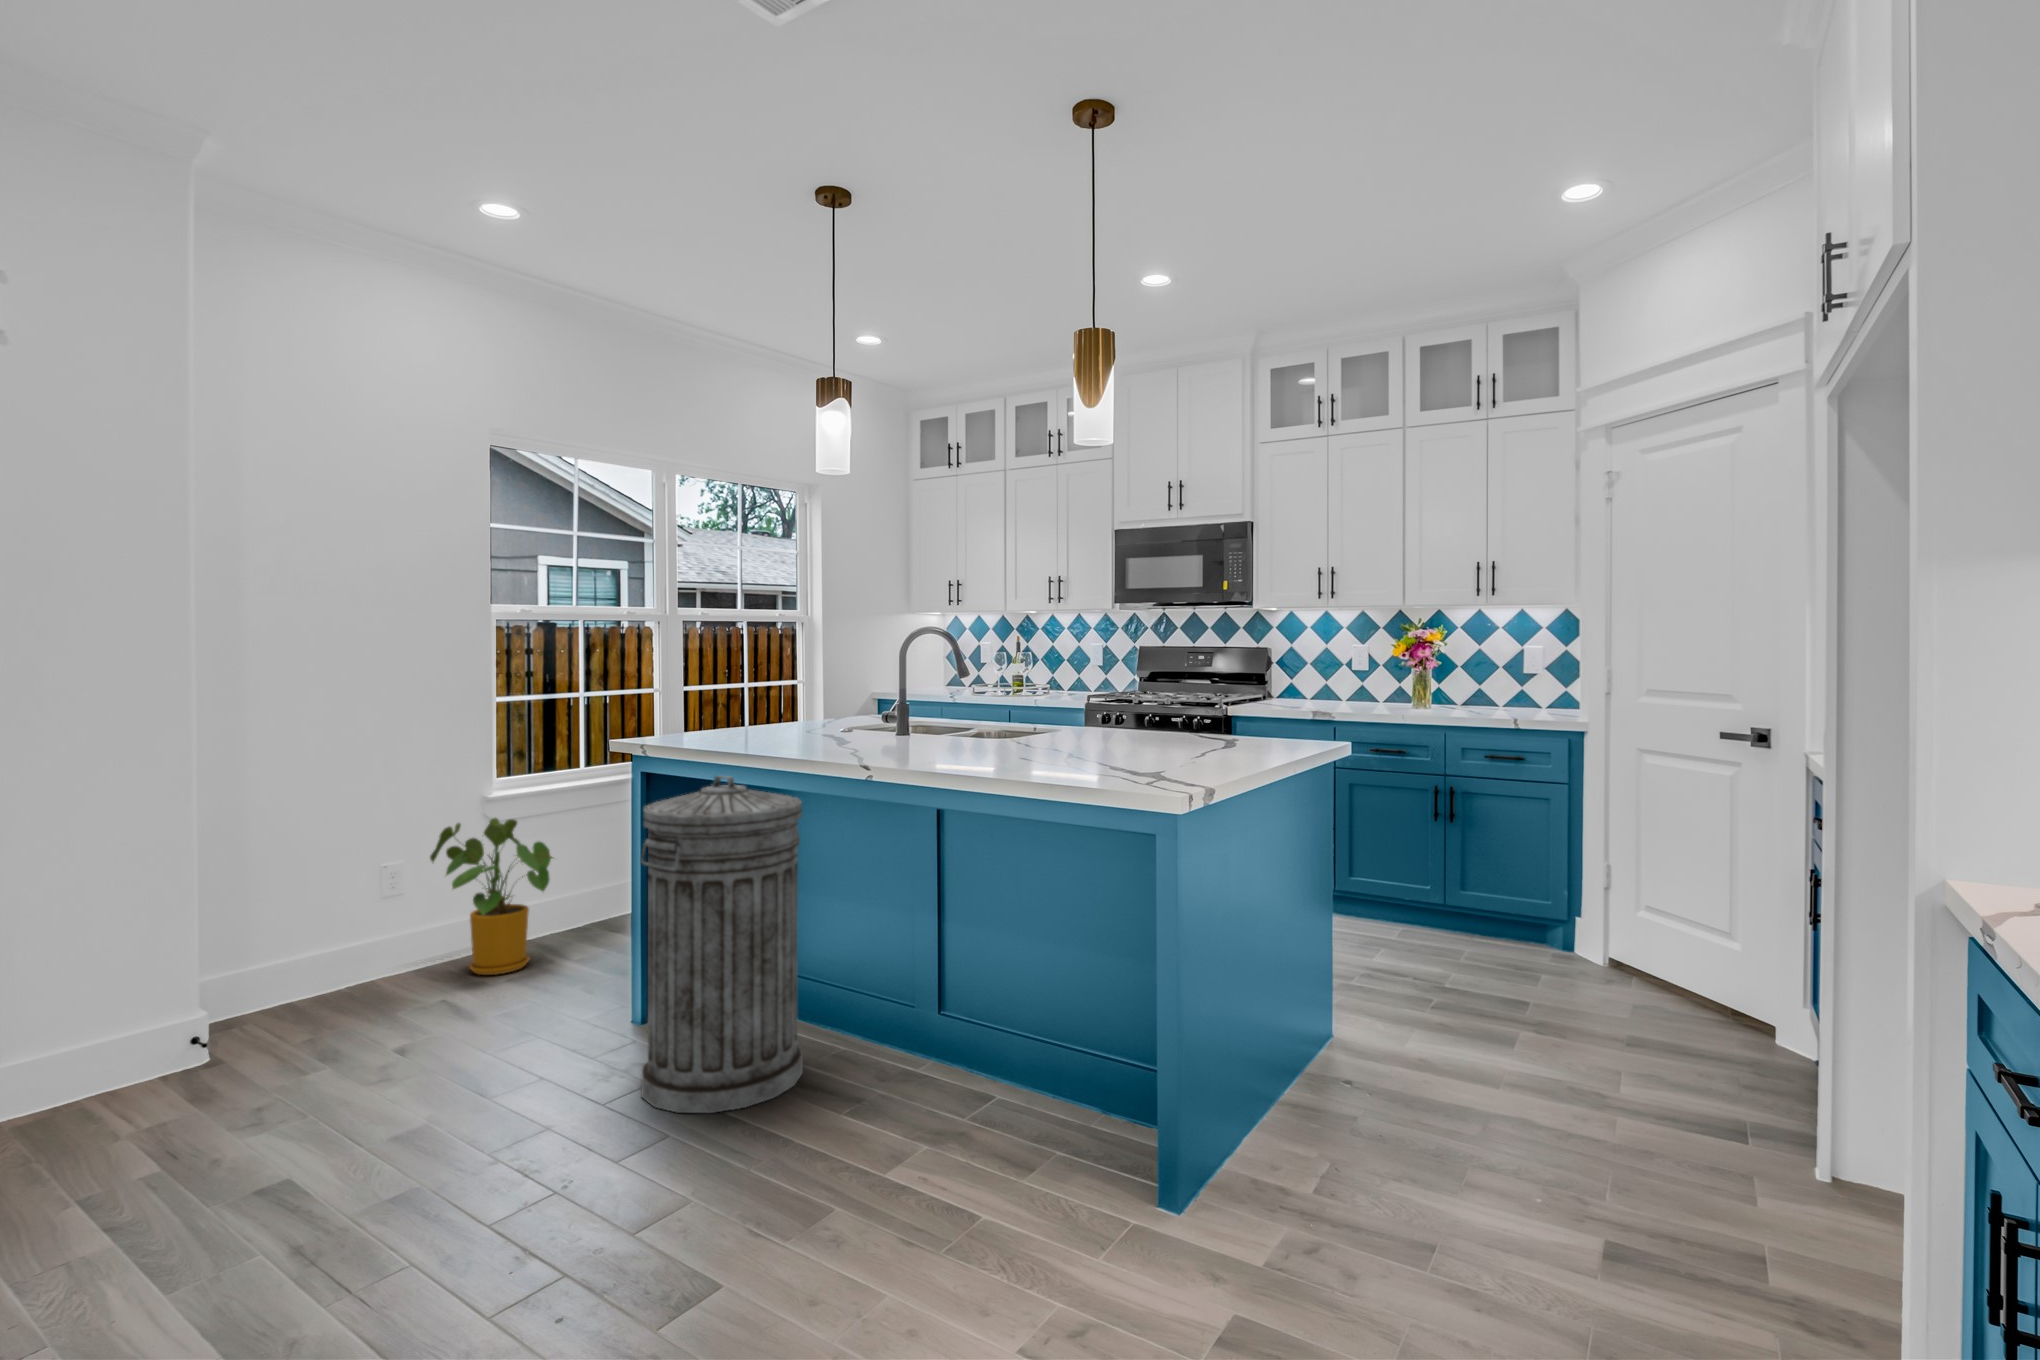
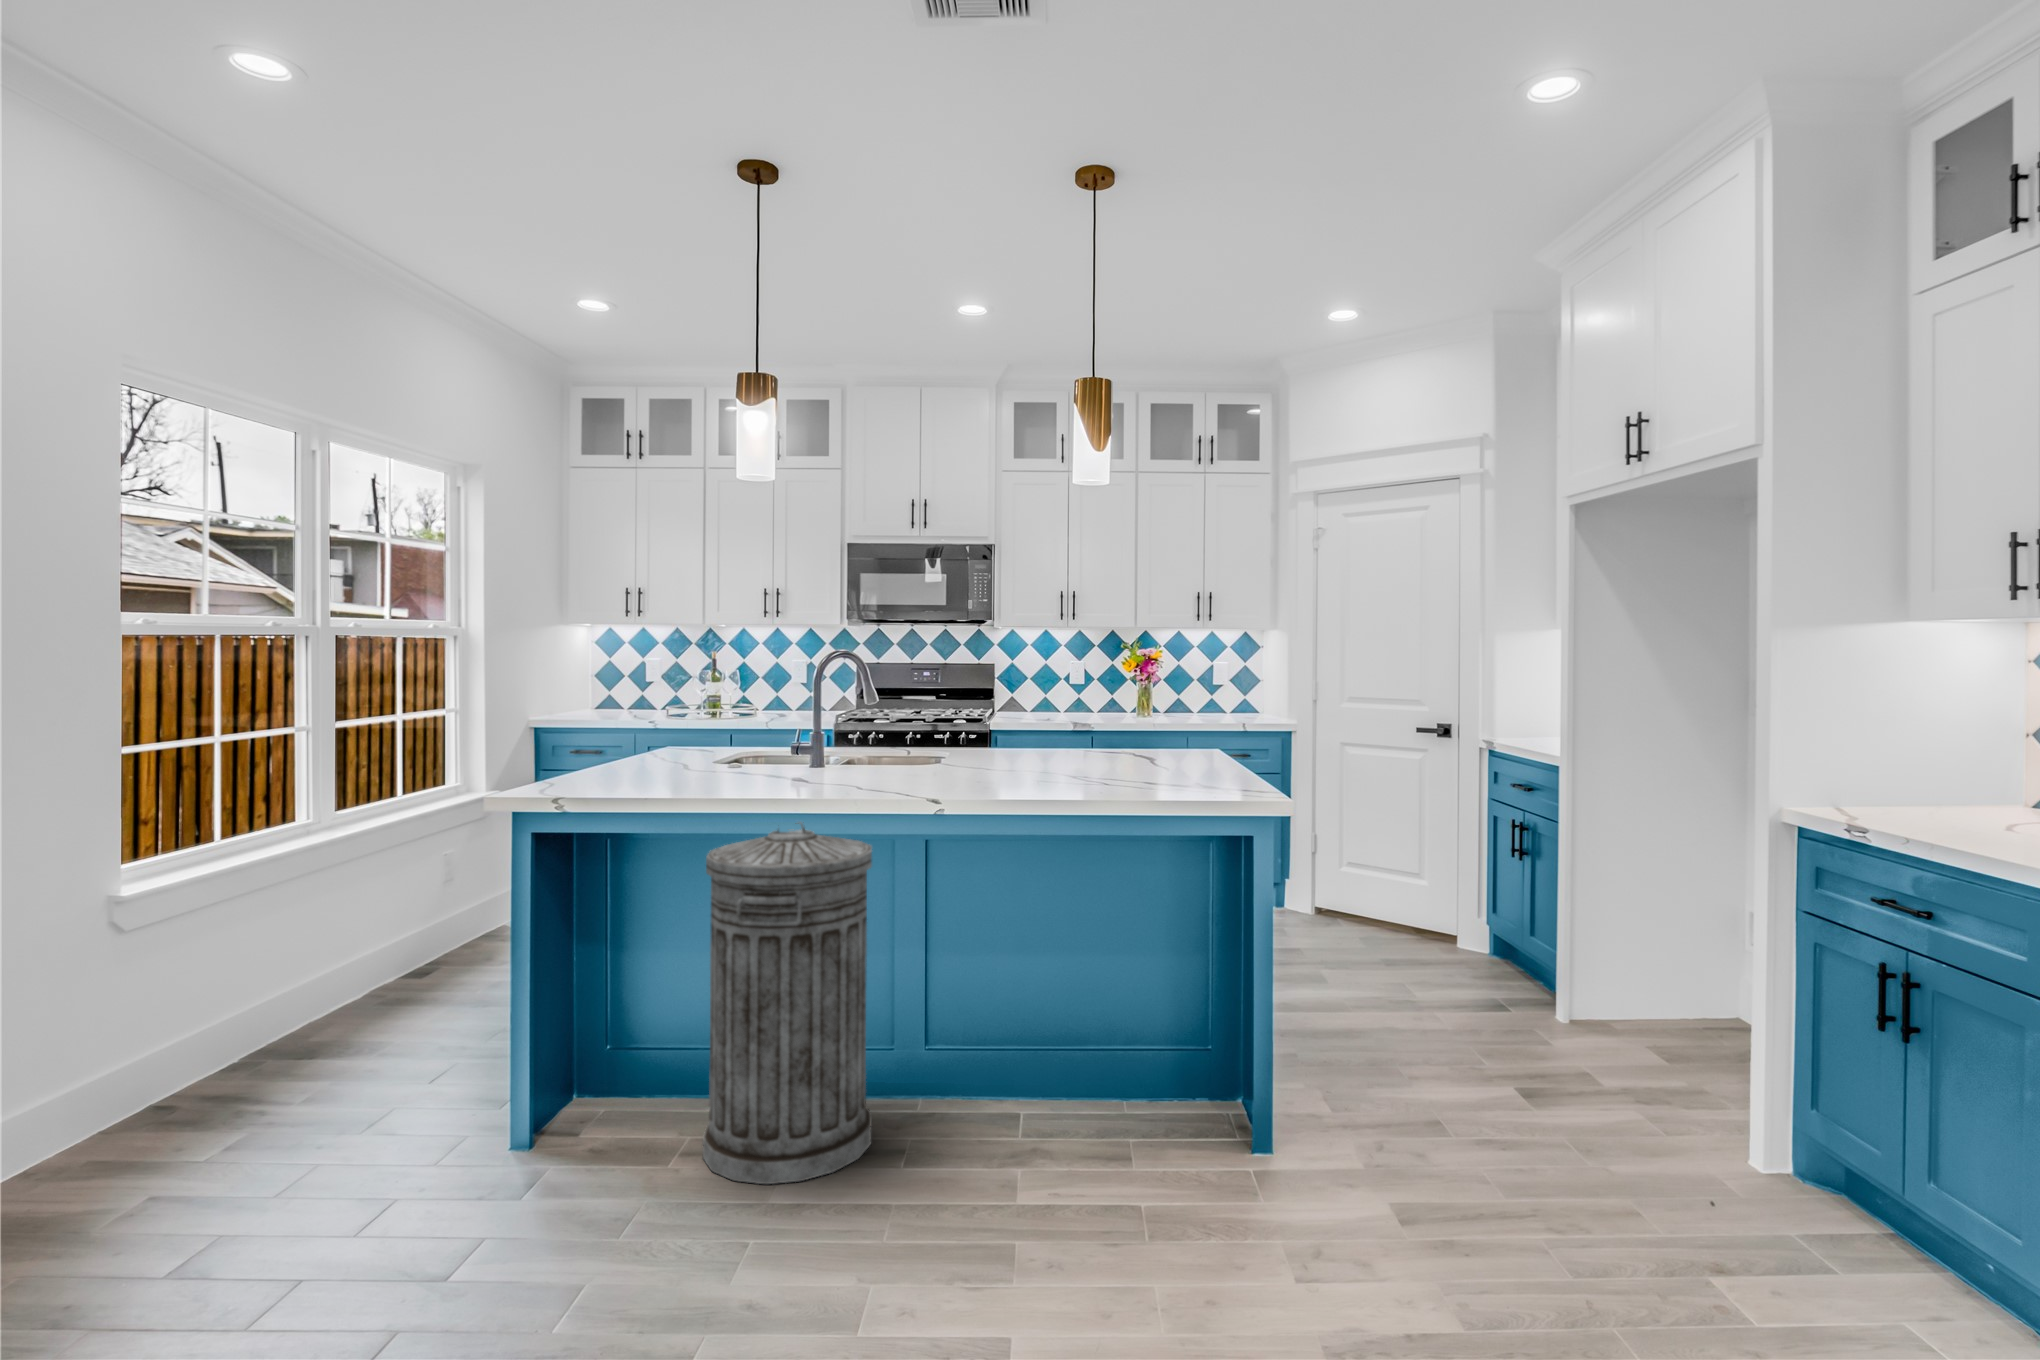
house plant: present [430,818,552,975] -> none [132,914,361,1128]

